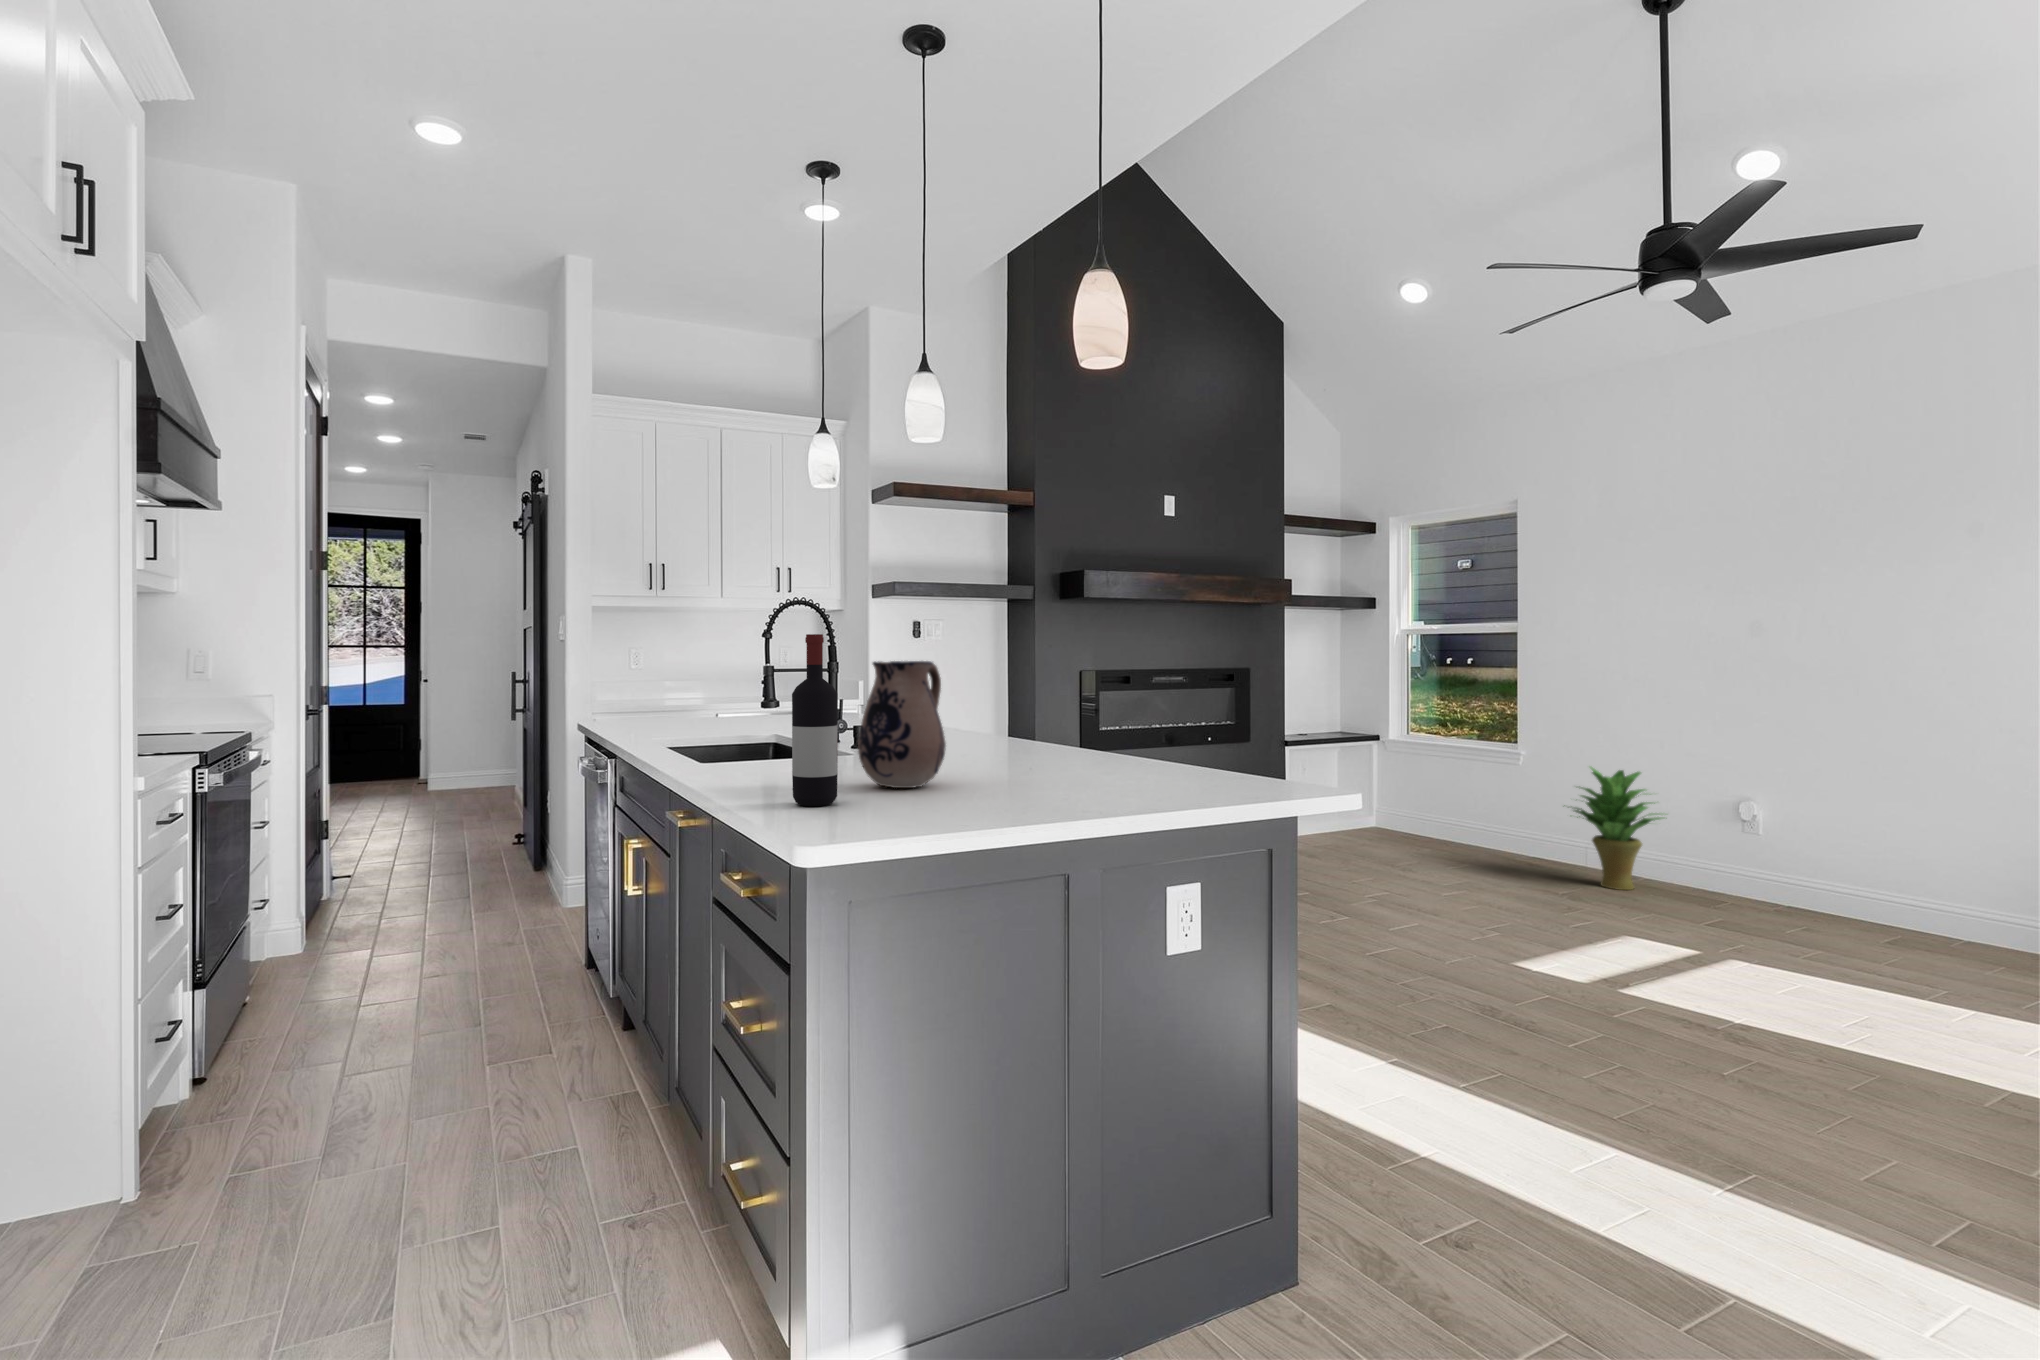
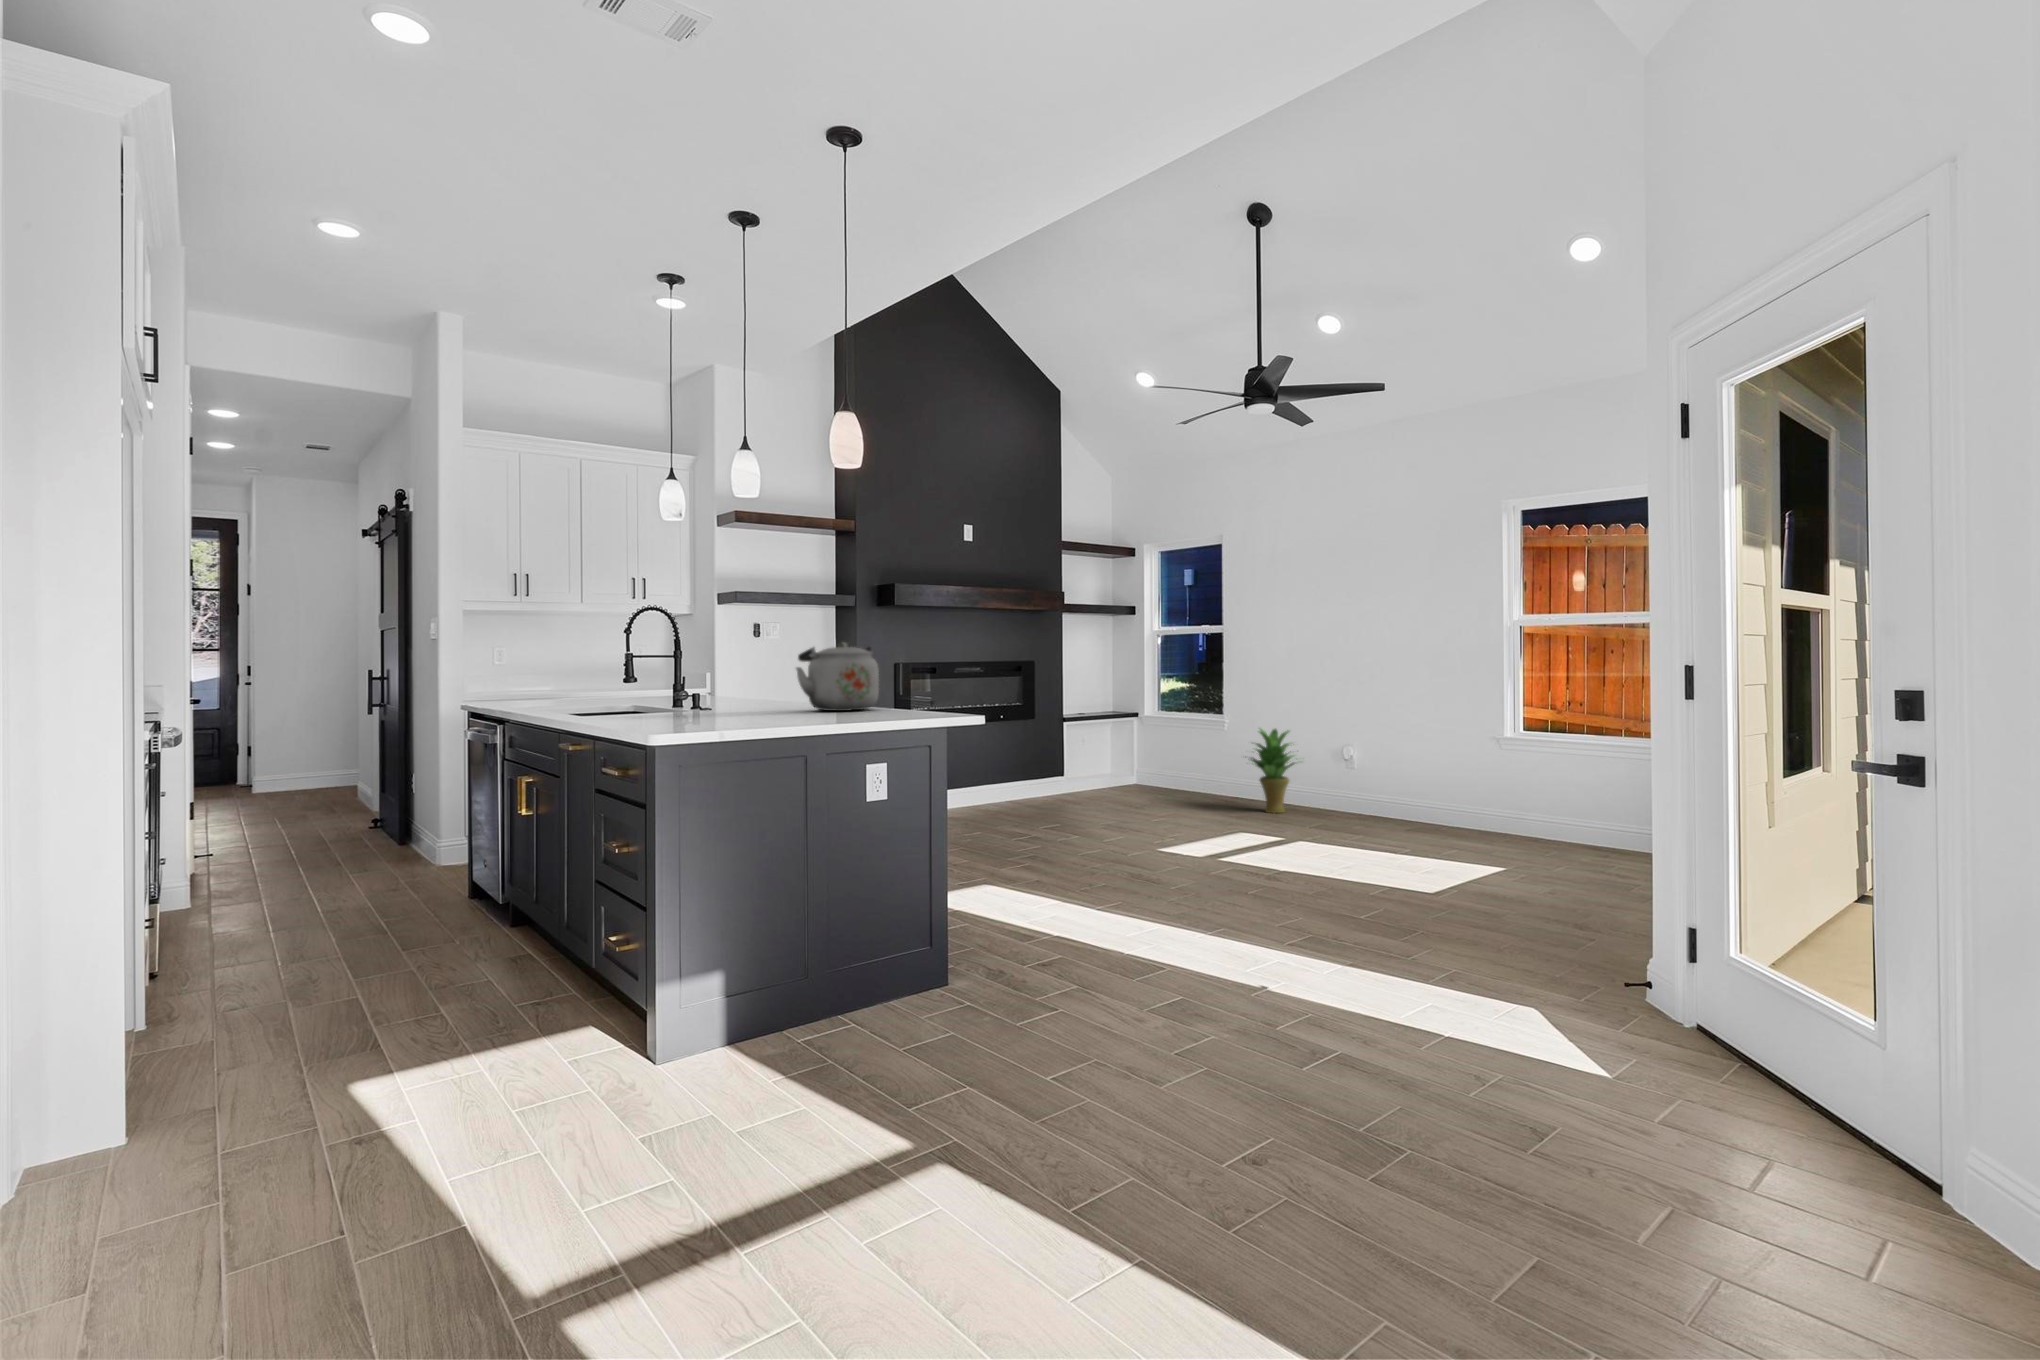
wine bottle: present [792,634,838,806] -> none [650,624,678,724]
kettle: none [1010,658,1138,771] -> present [796,642,879,711]
ceramic pitcher: present [858,661,946,788] -> none [693,641,749,718]

